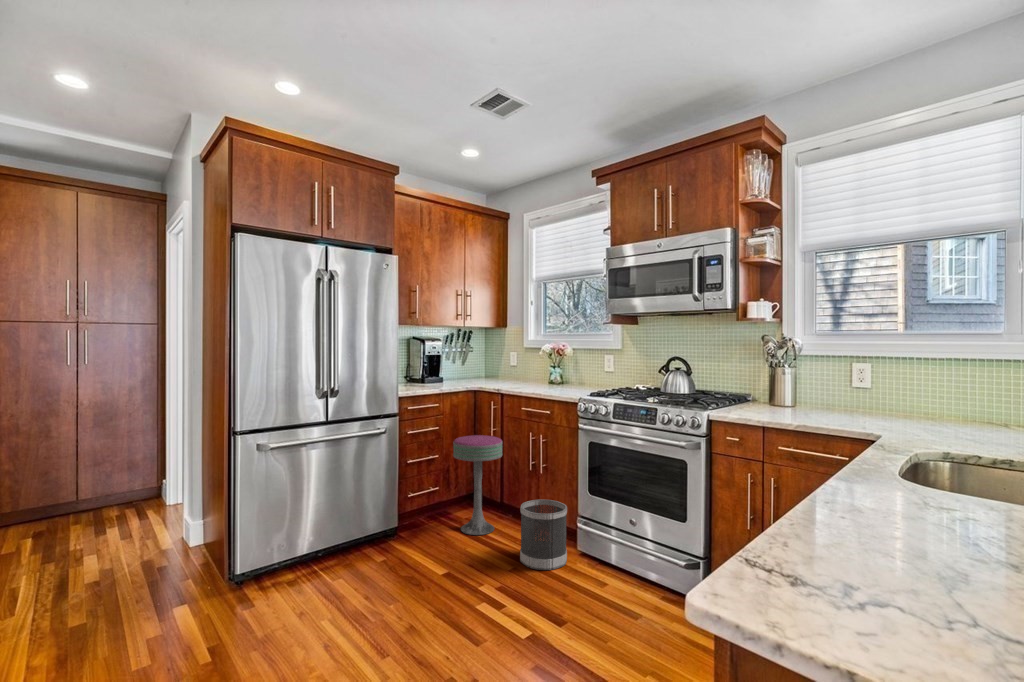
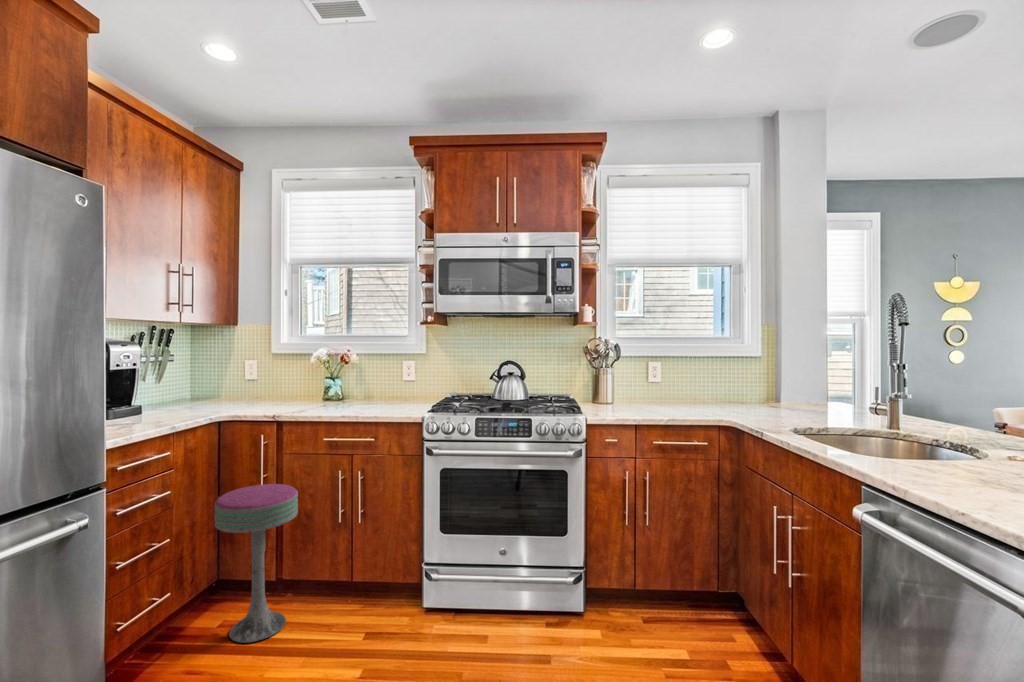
wastebasket: present [520,499,567,570] -> none [362,553,426,657]

